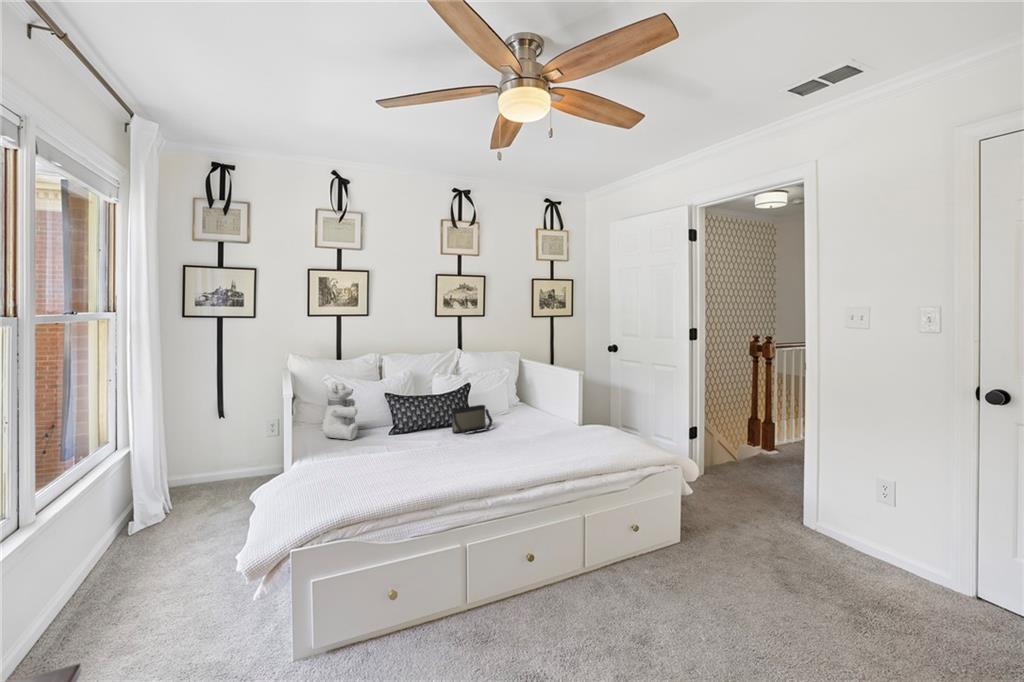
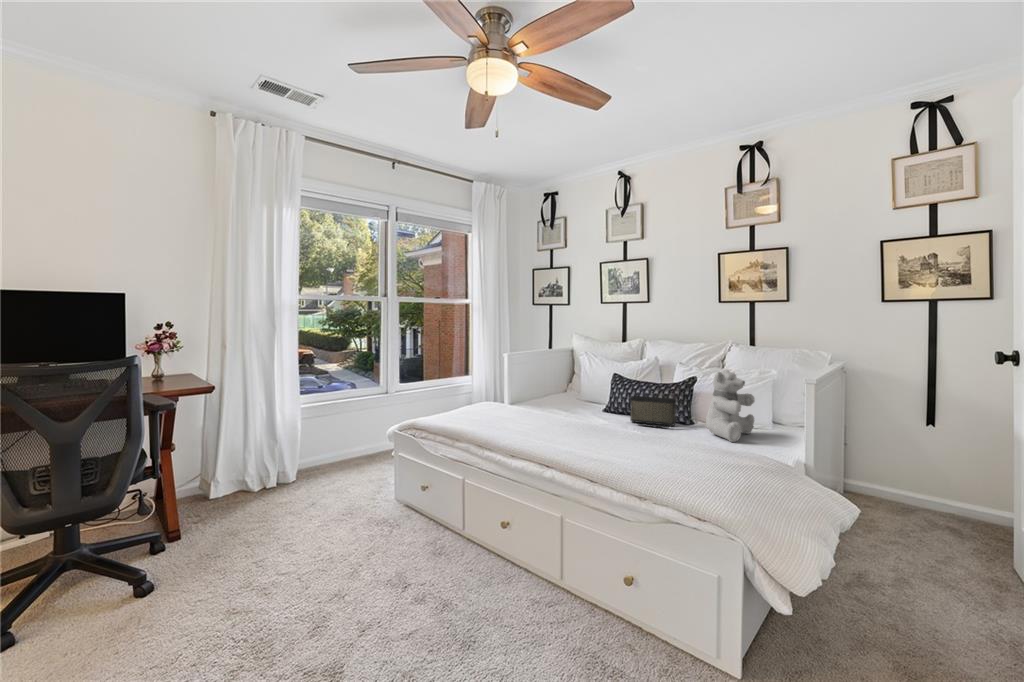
teddy bear: present [322,381,358,440] -> present [706,370,755,442]

